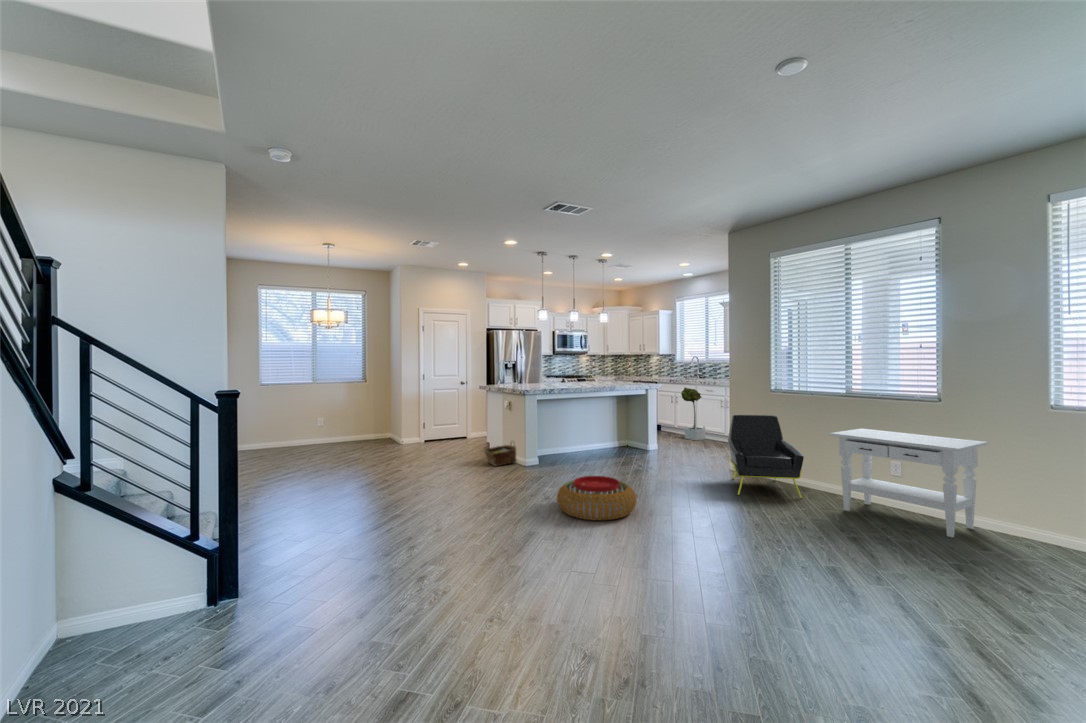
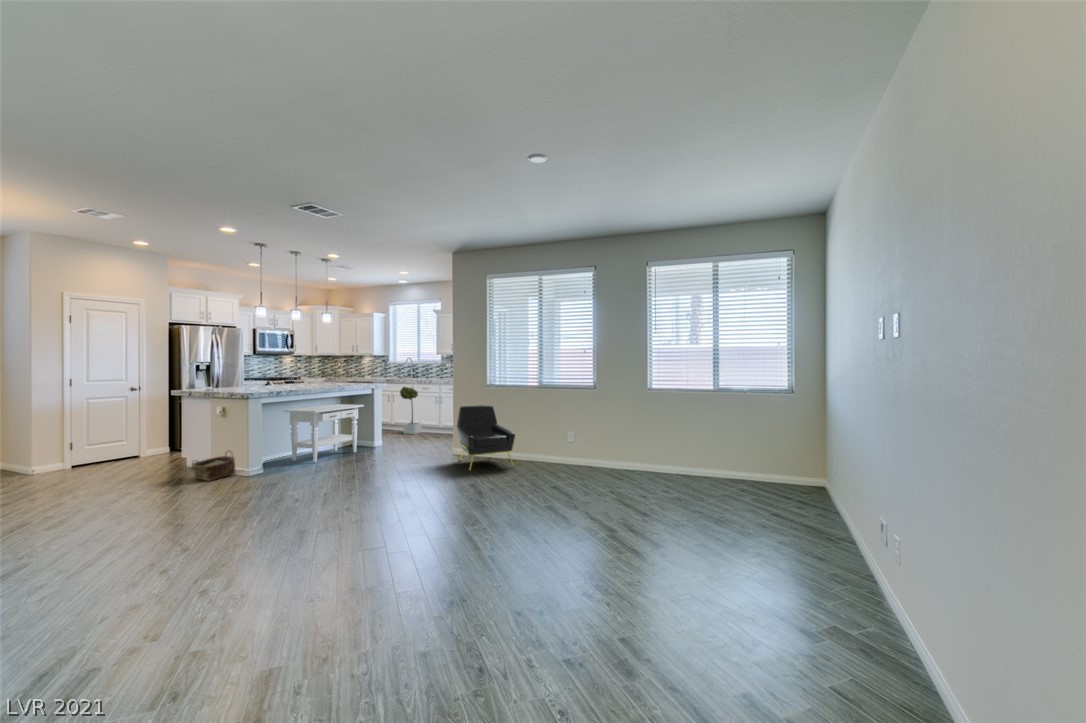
side table: present [830,428,988,538] -> present [284,404,364,463]
pouf: present [557,476,637,520] -> none [316,469,395,510]

